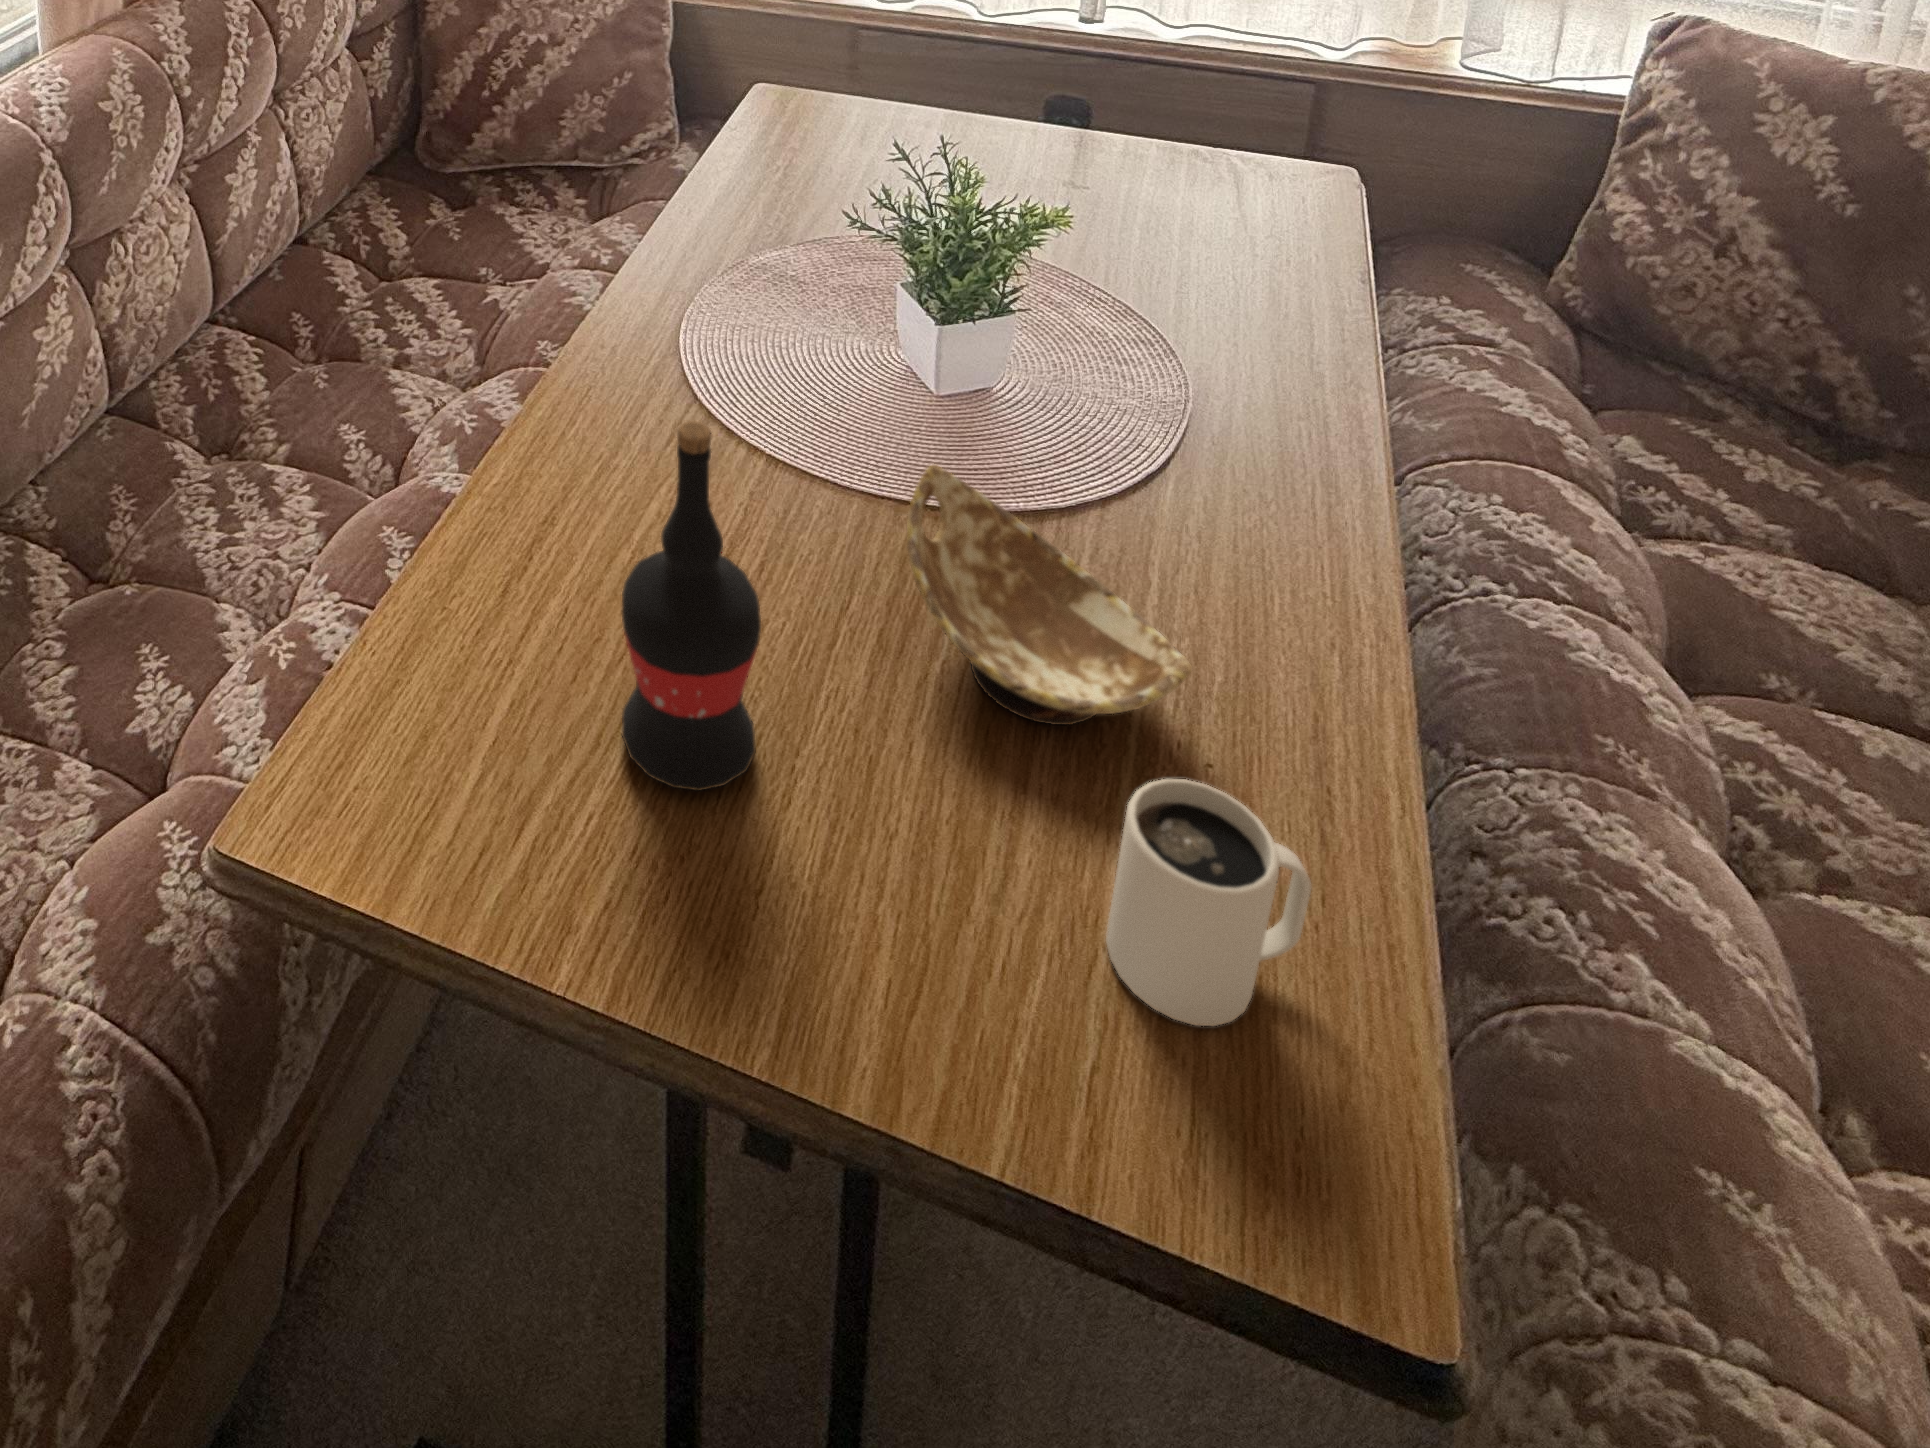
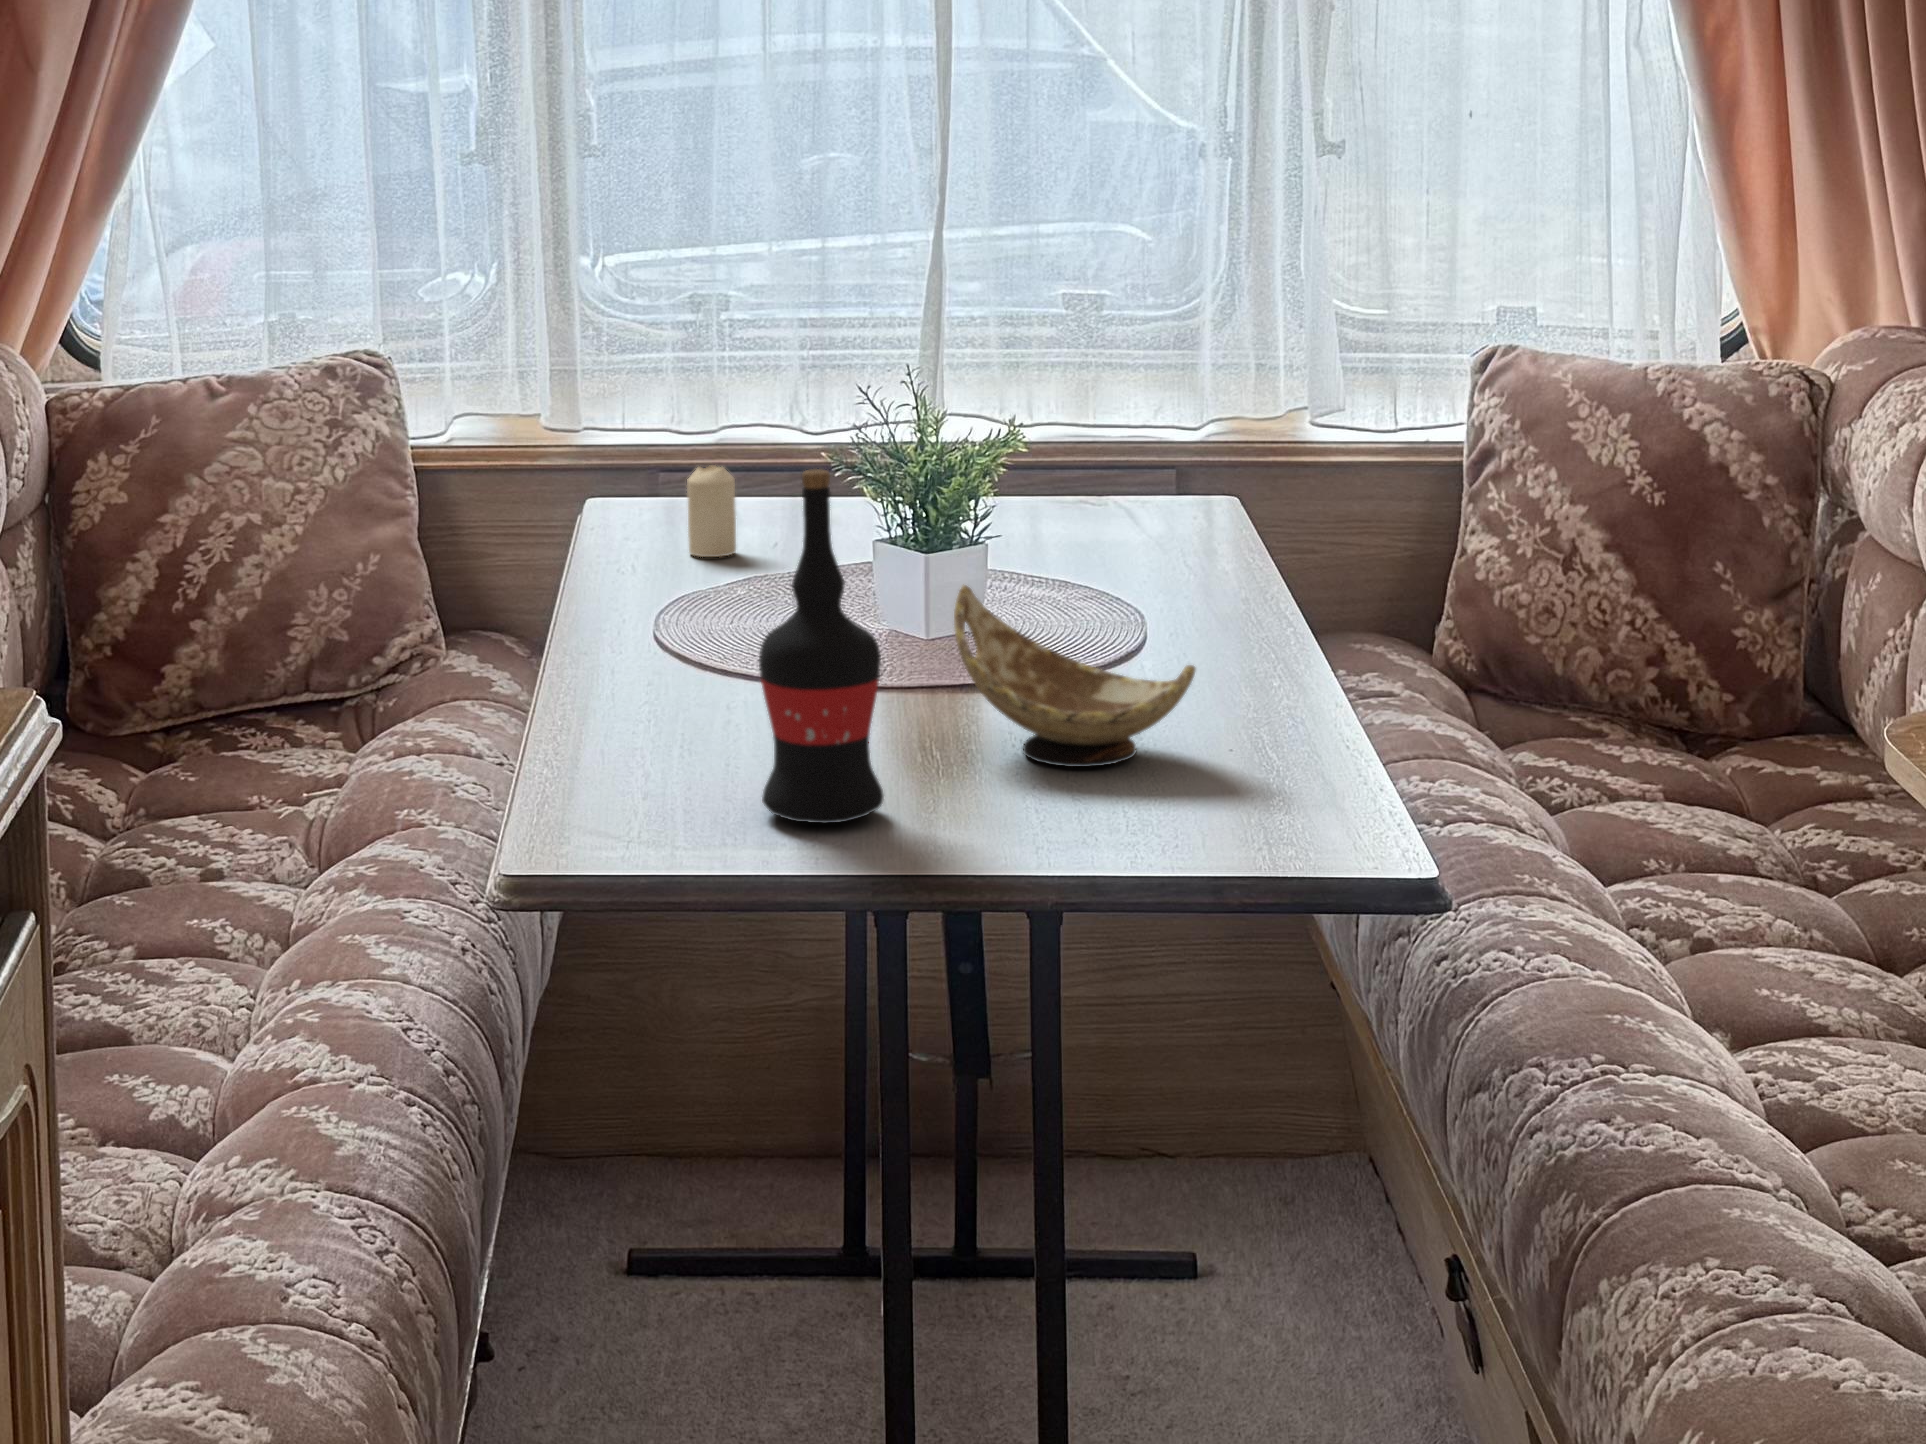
candle: none [810,97,854,175] -> present [687,465,736,557]
mug: present [1106,779,1311,1026] -> none [1174,676,1301,839]

